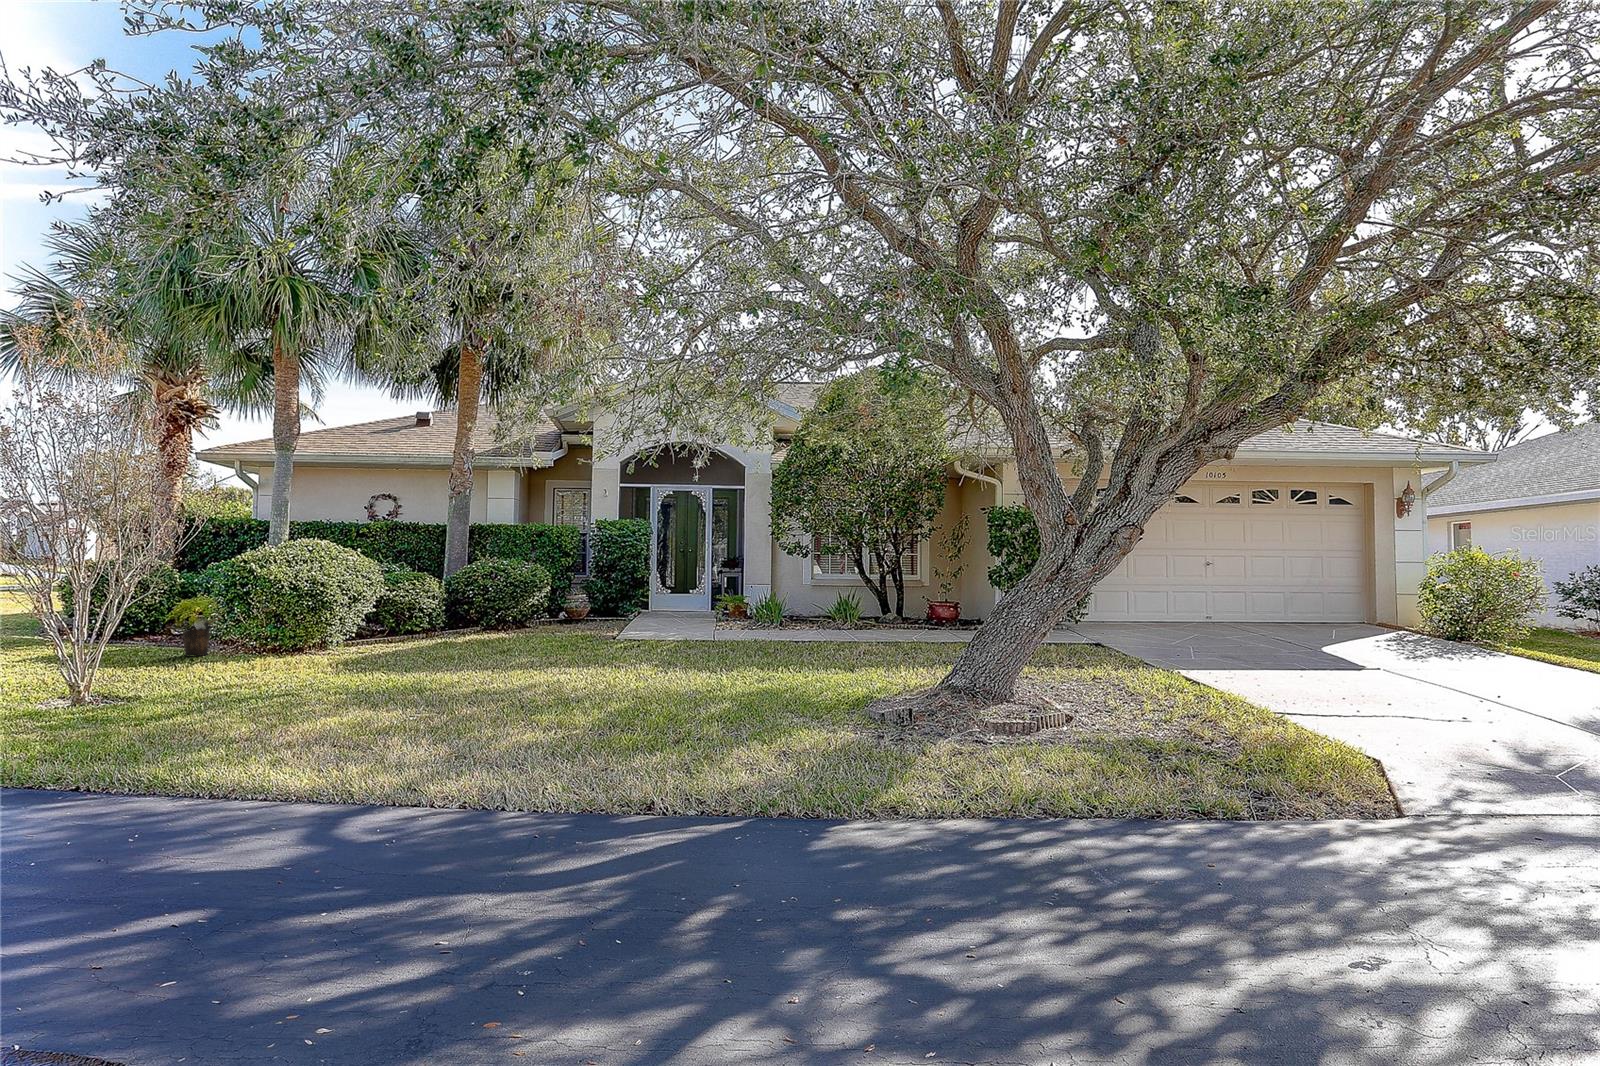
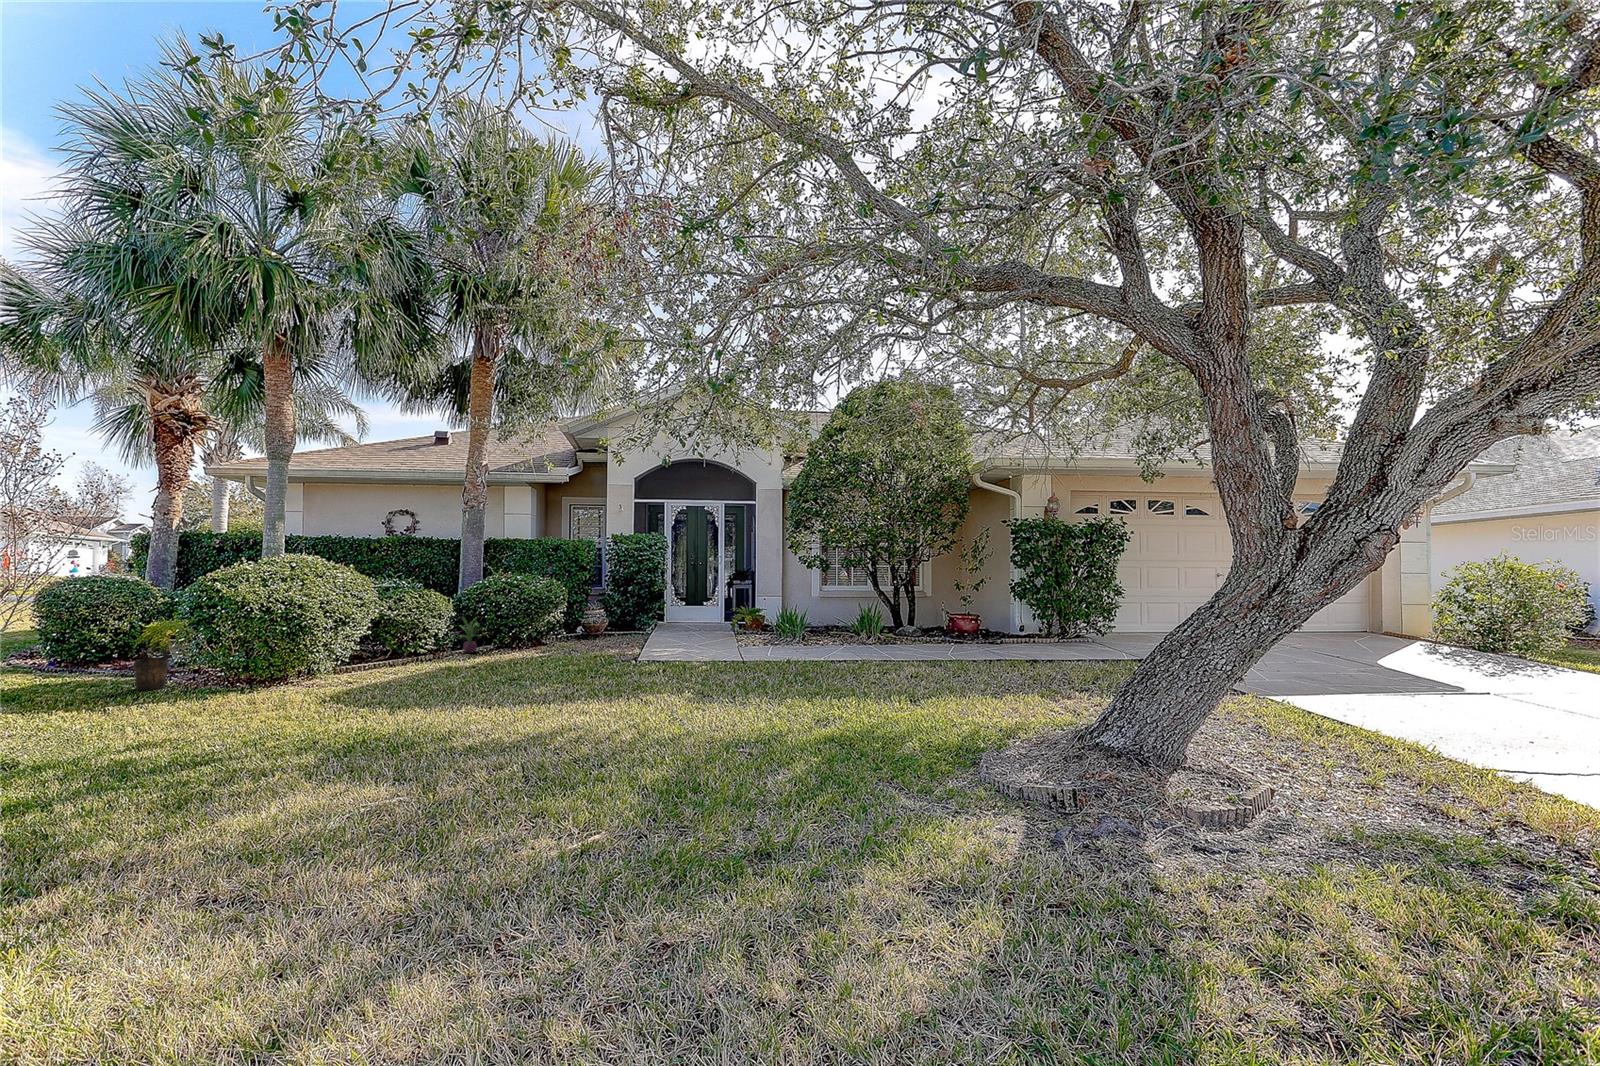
decorative plant: none [441,599,482,632] -> present [460,618,479,653]

